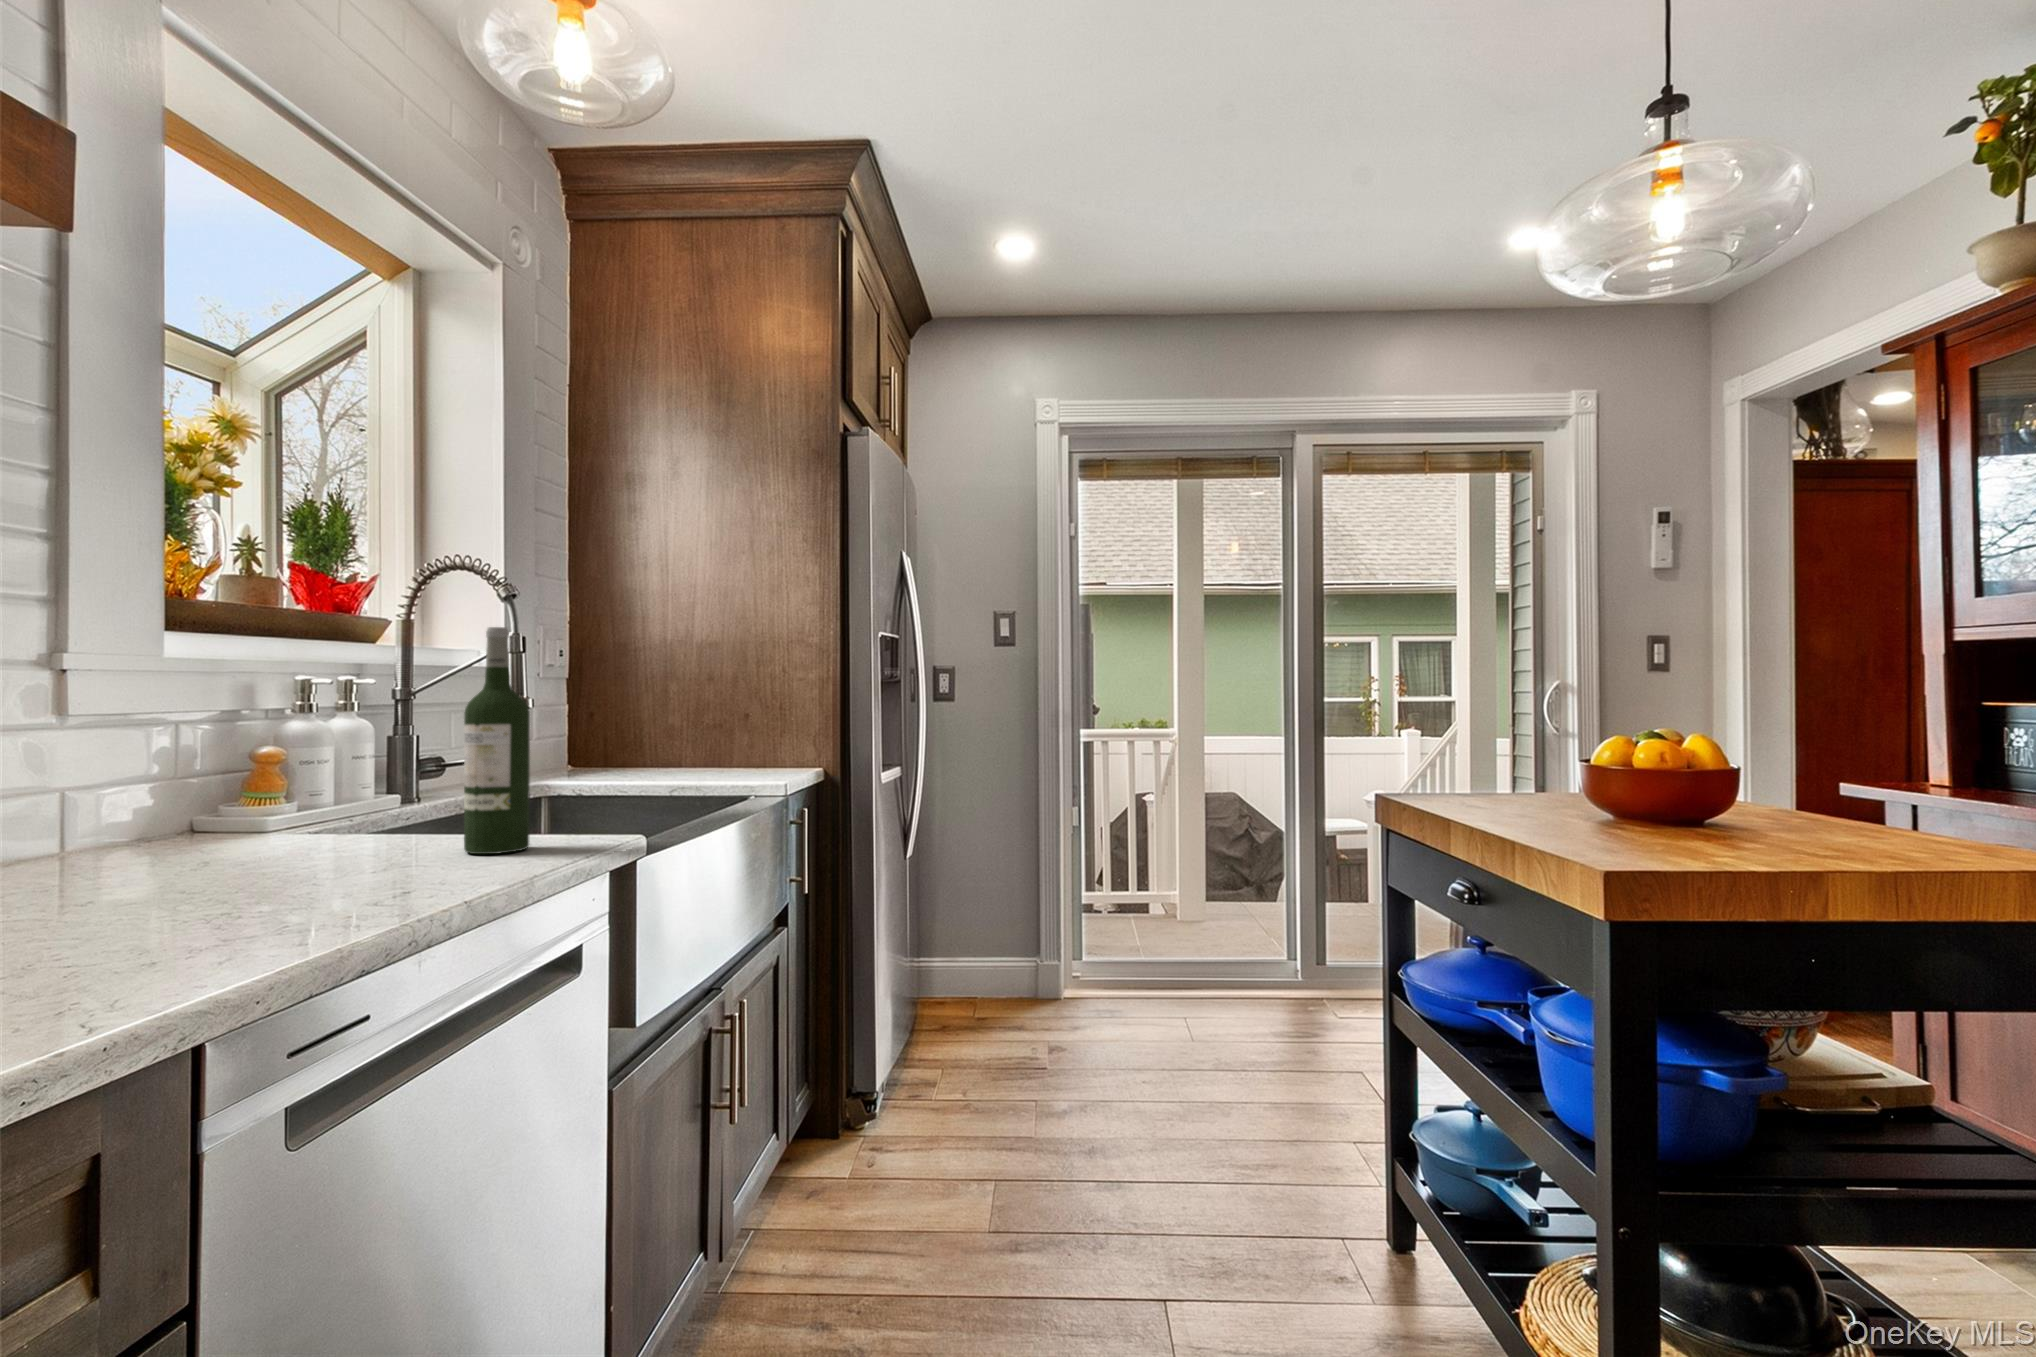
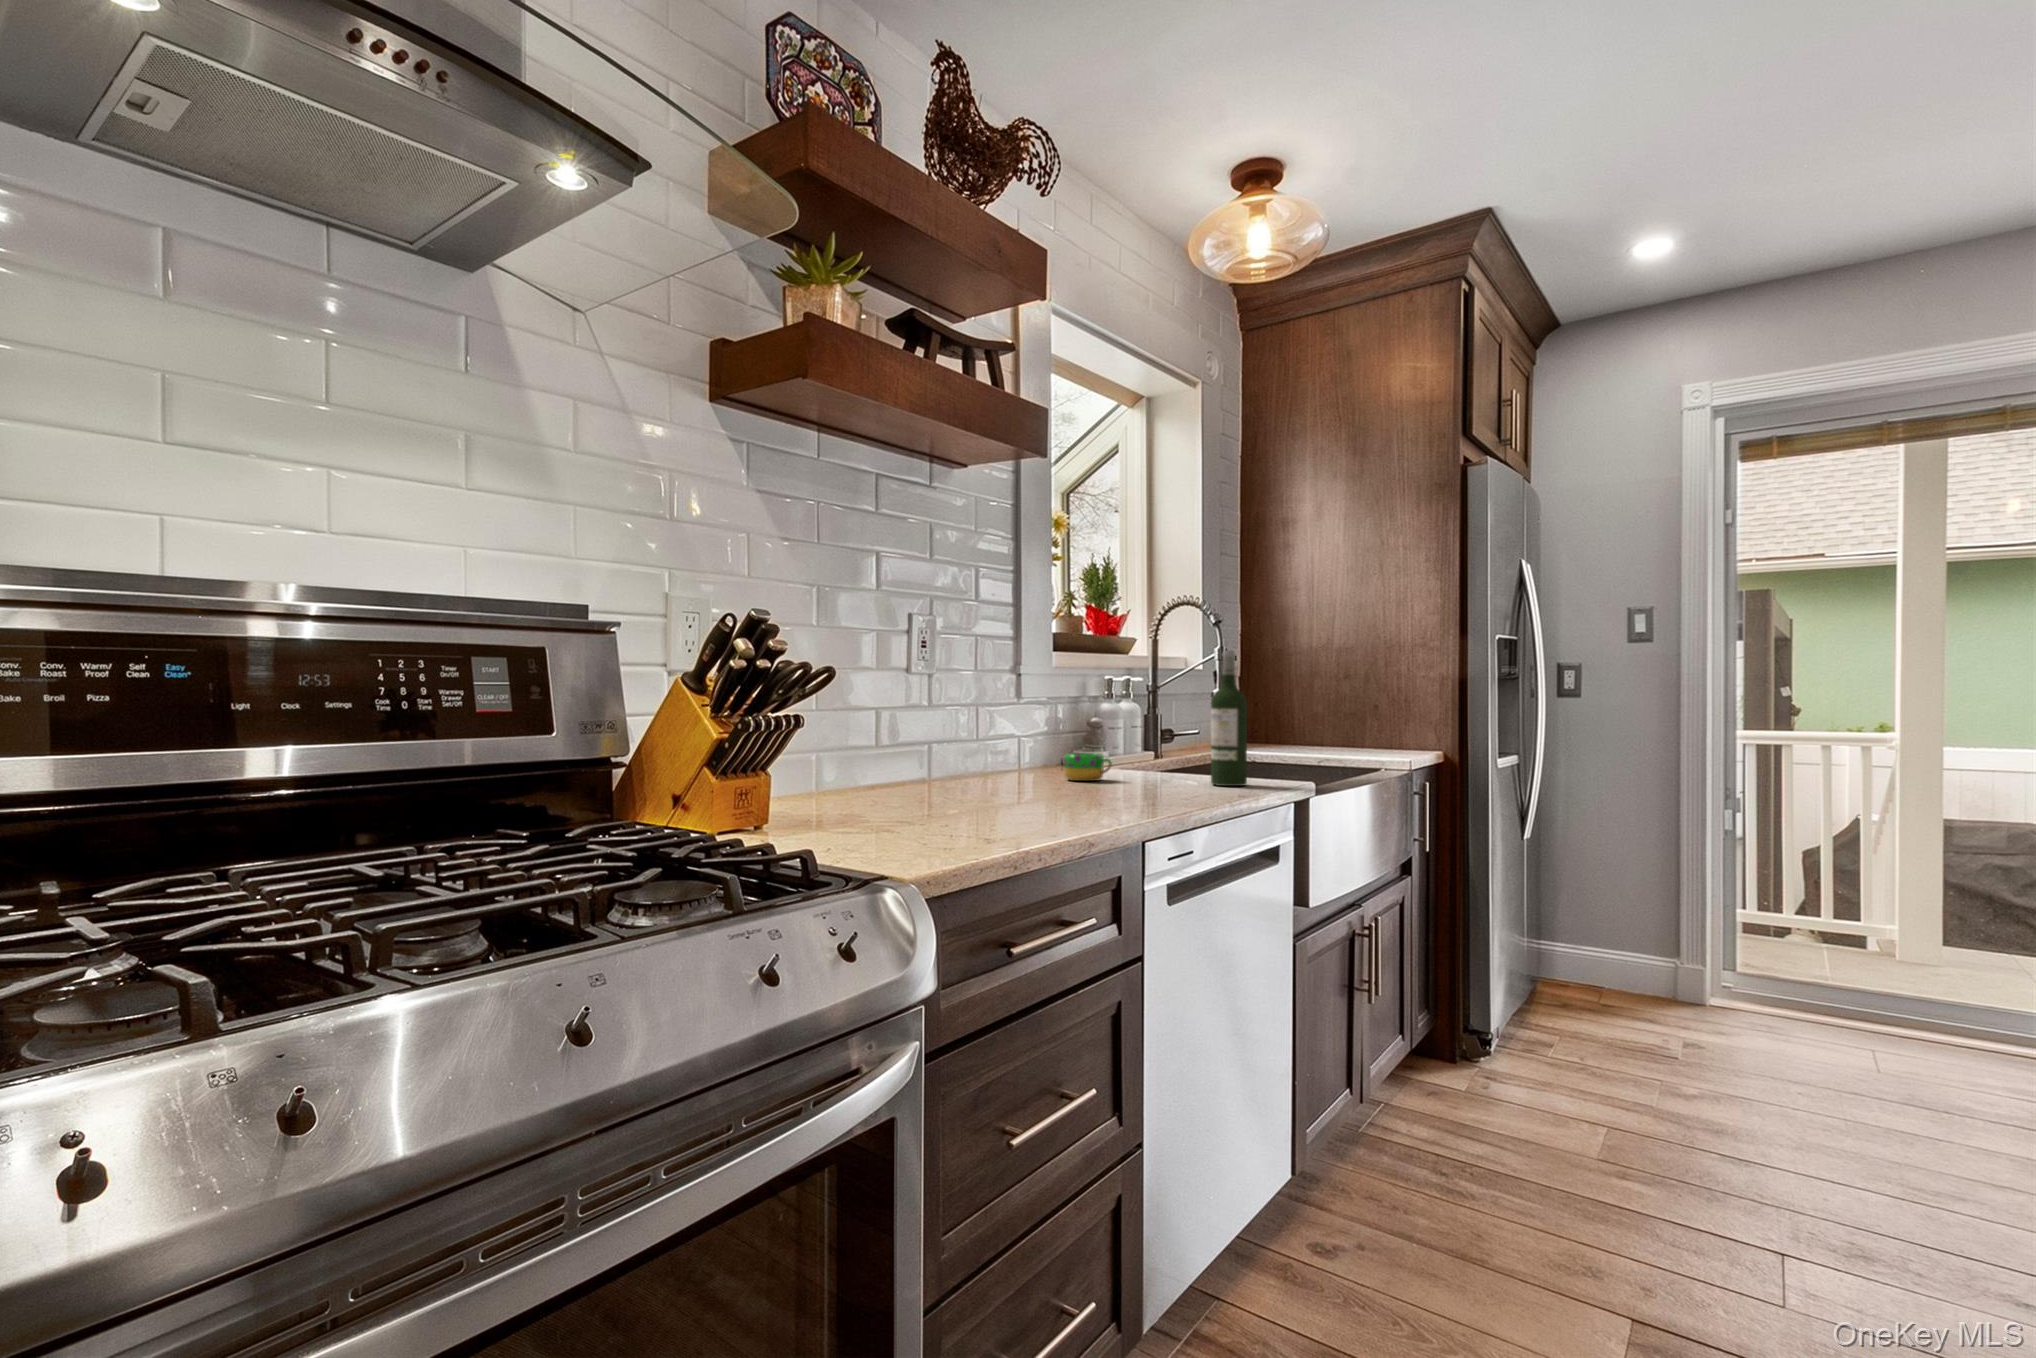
mug: none [161,809,268,865] -> present [1064,753,1112,781]

